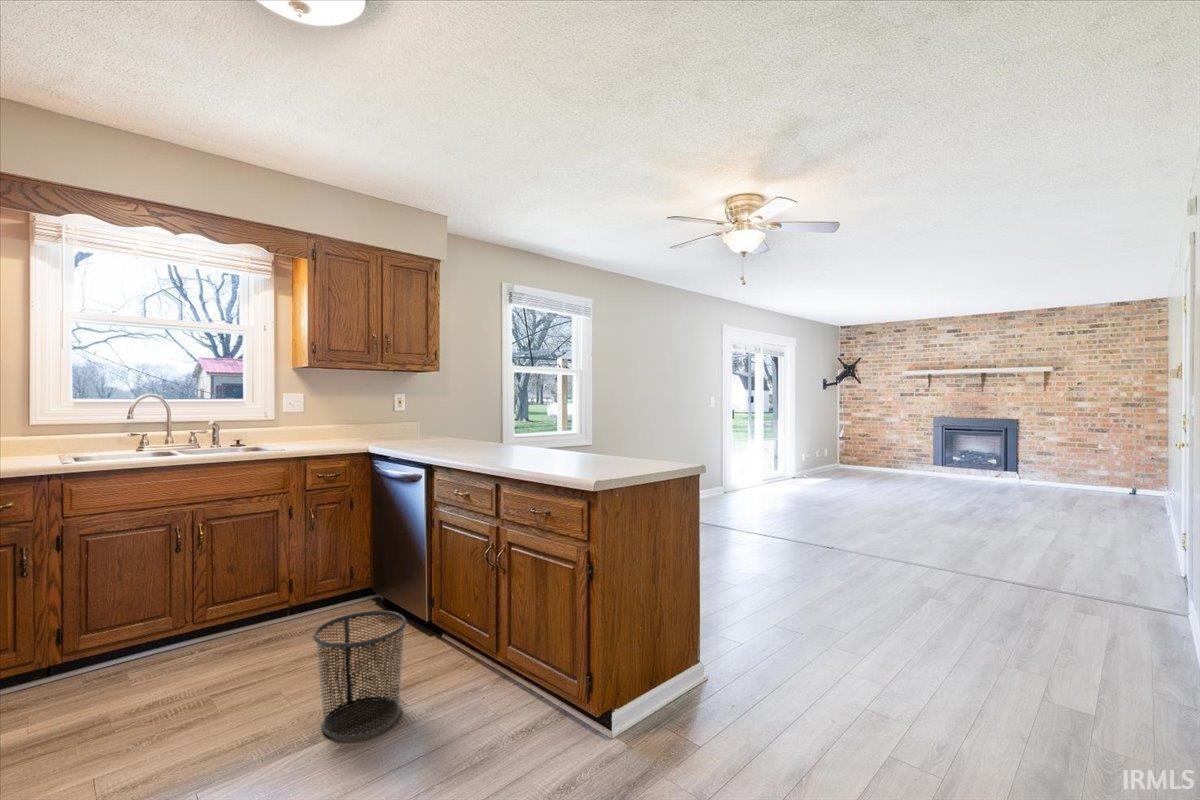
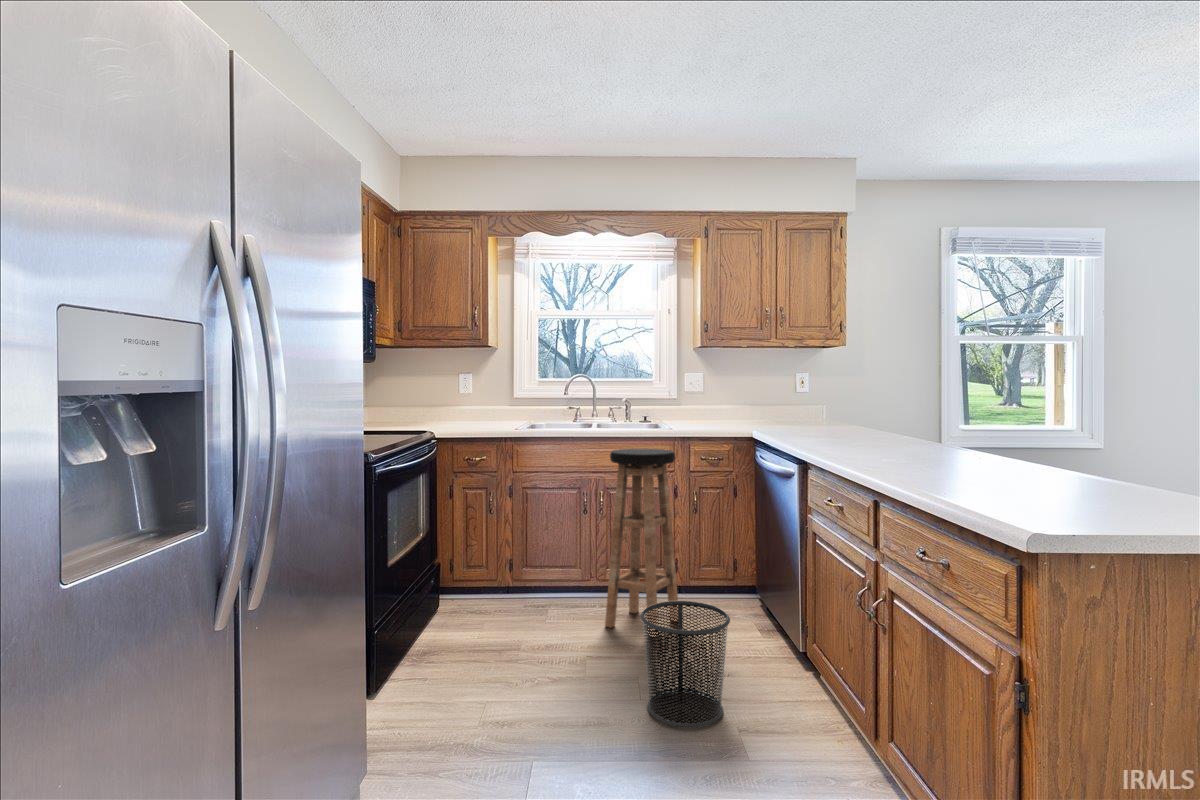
bar stool: none [224,470,309,672] -> present [605,449,678,633]

